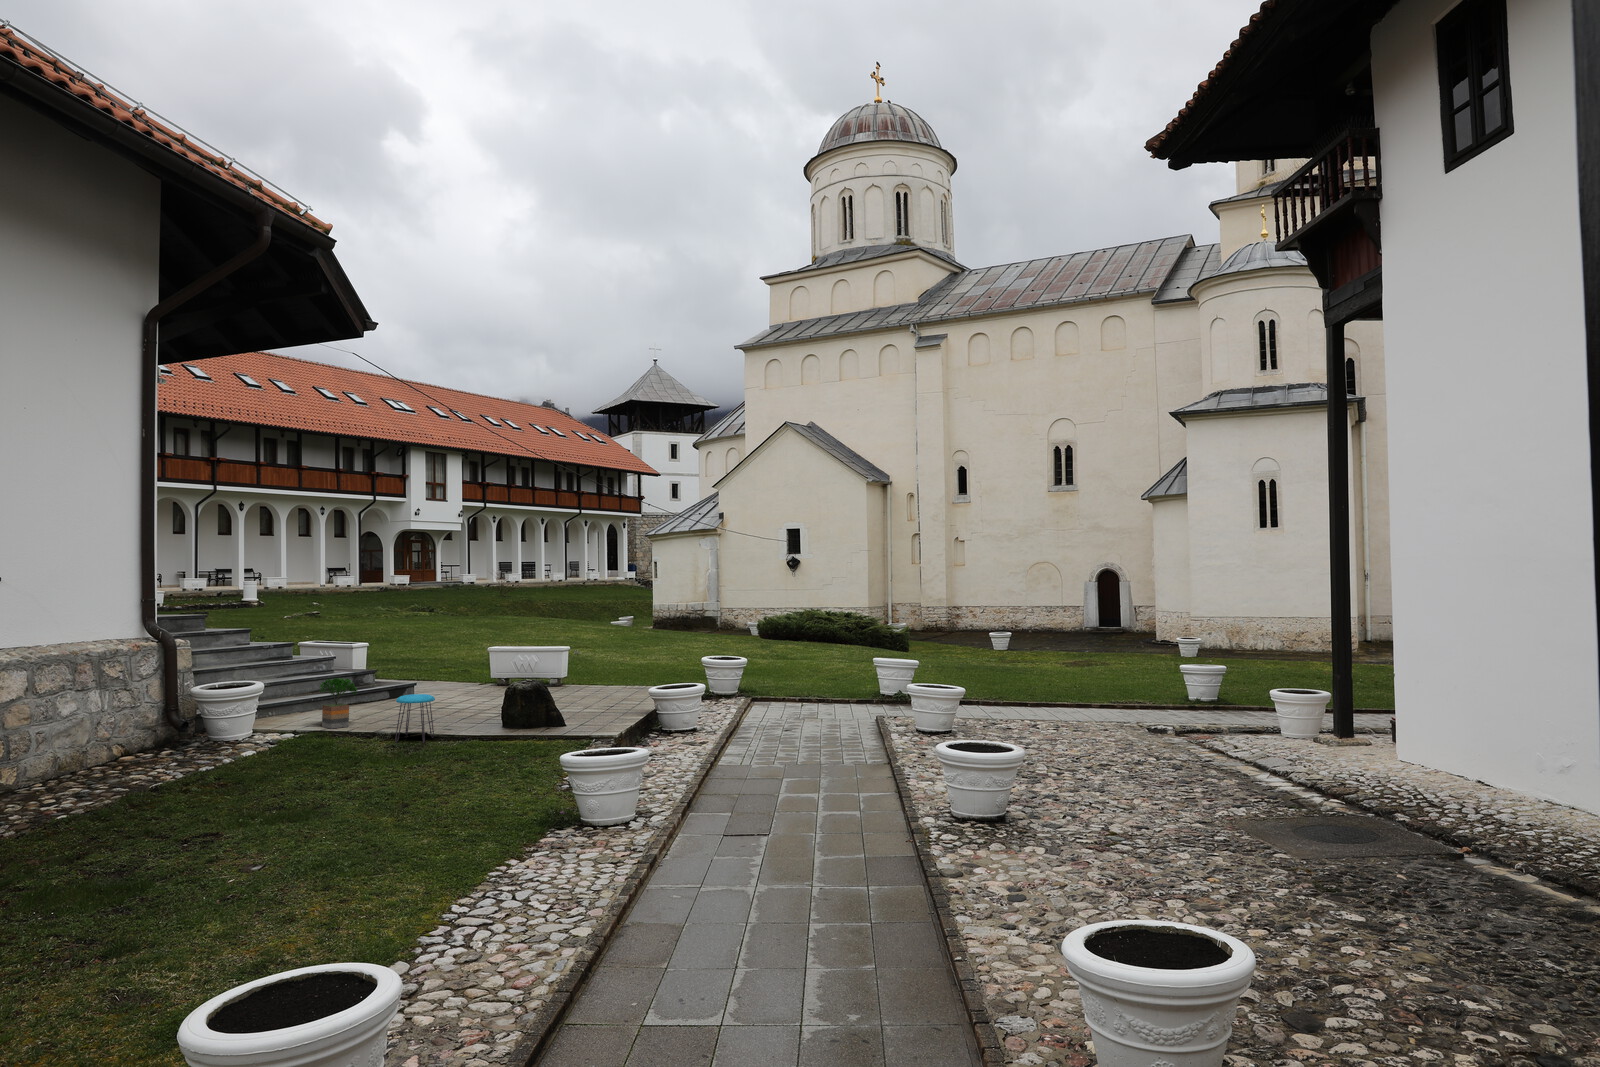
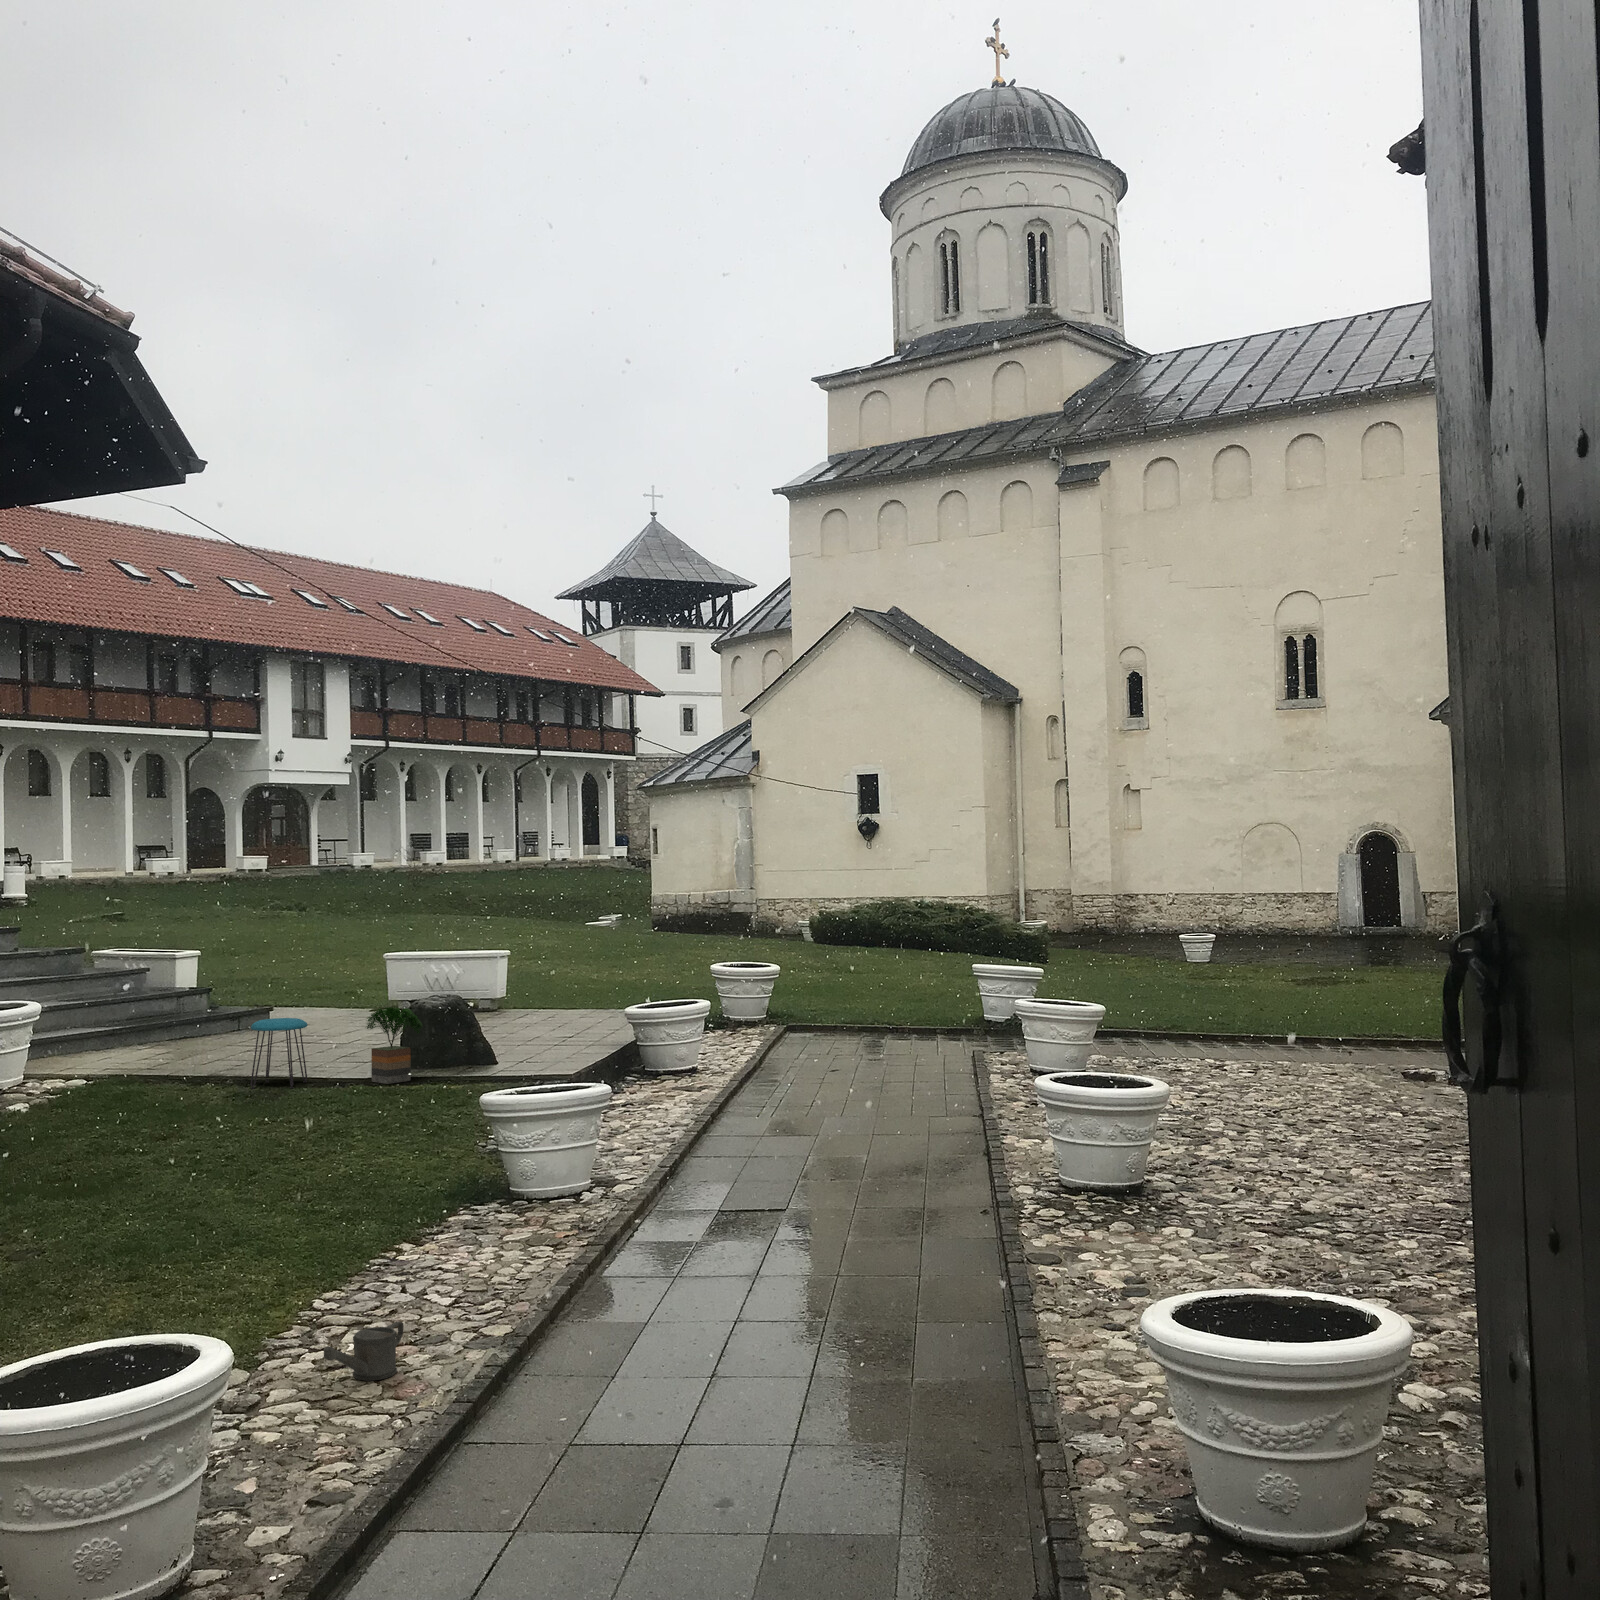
potted tree: present [320,678,357,729] -> present [367,1008,422,1084]
watering can: none [464,929,519,974] -> present [324,1321,403,1381]

